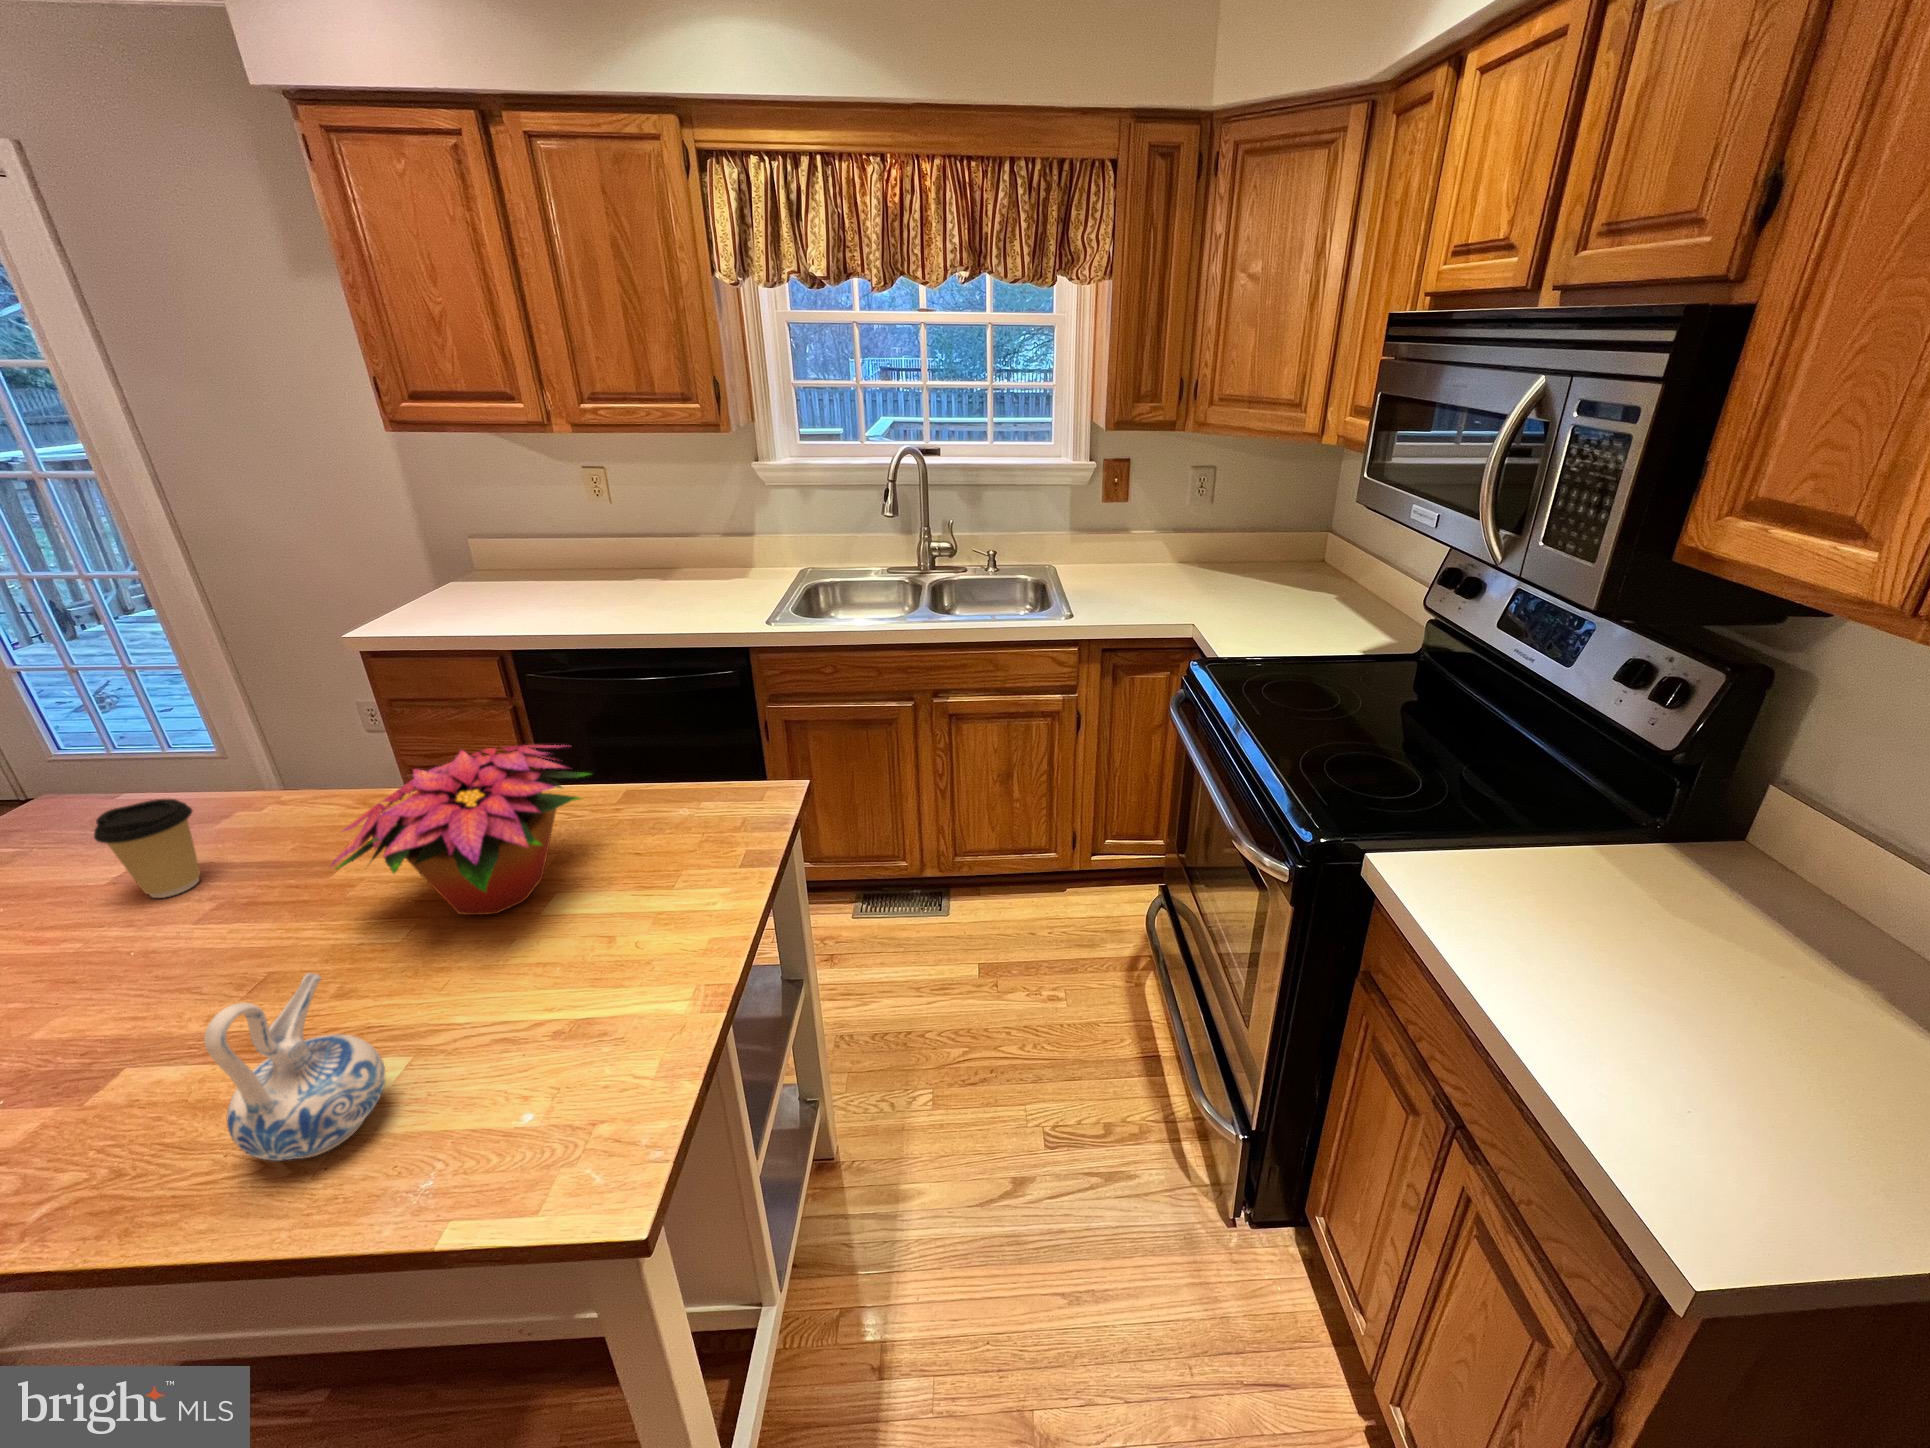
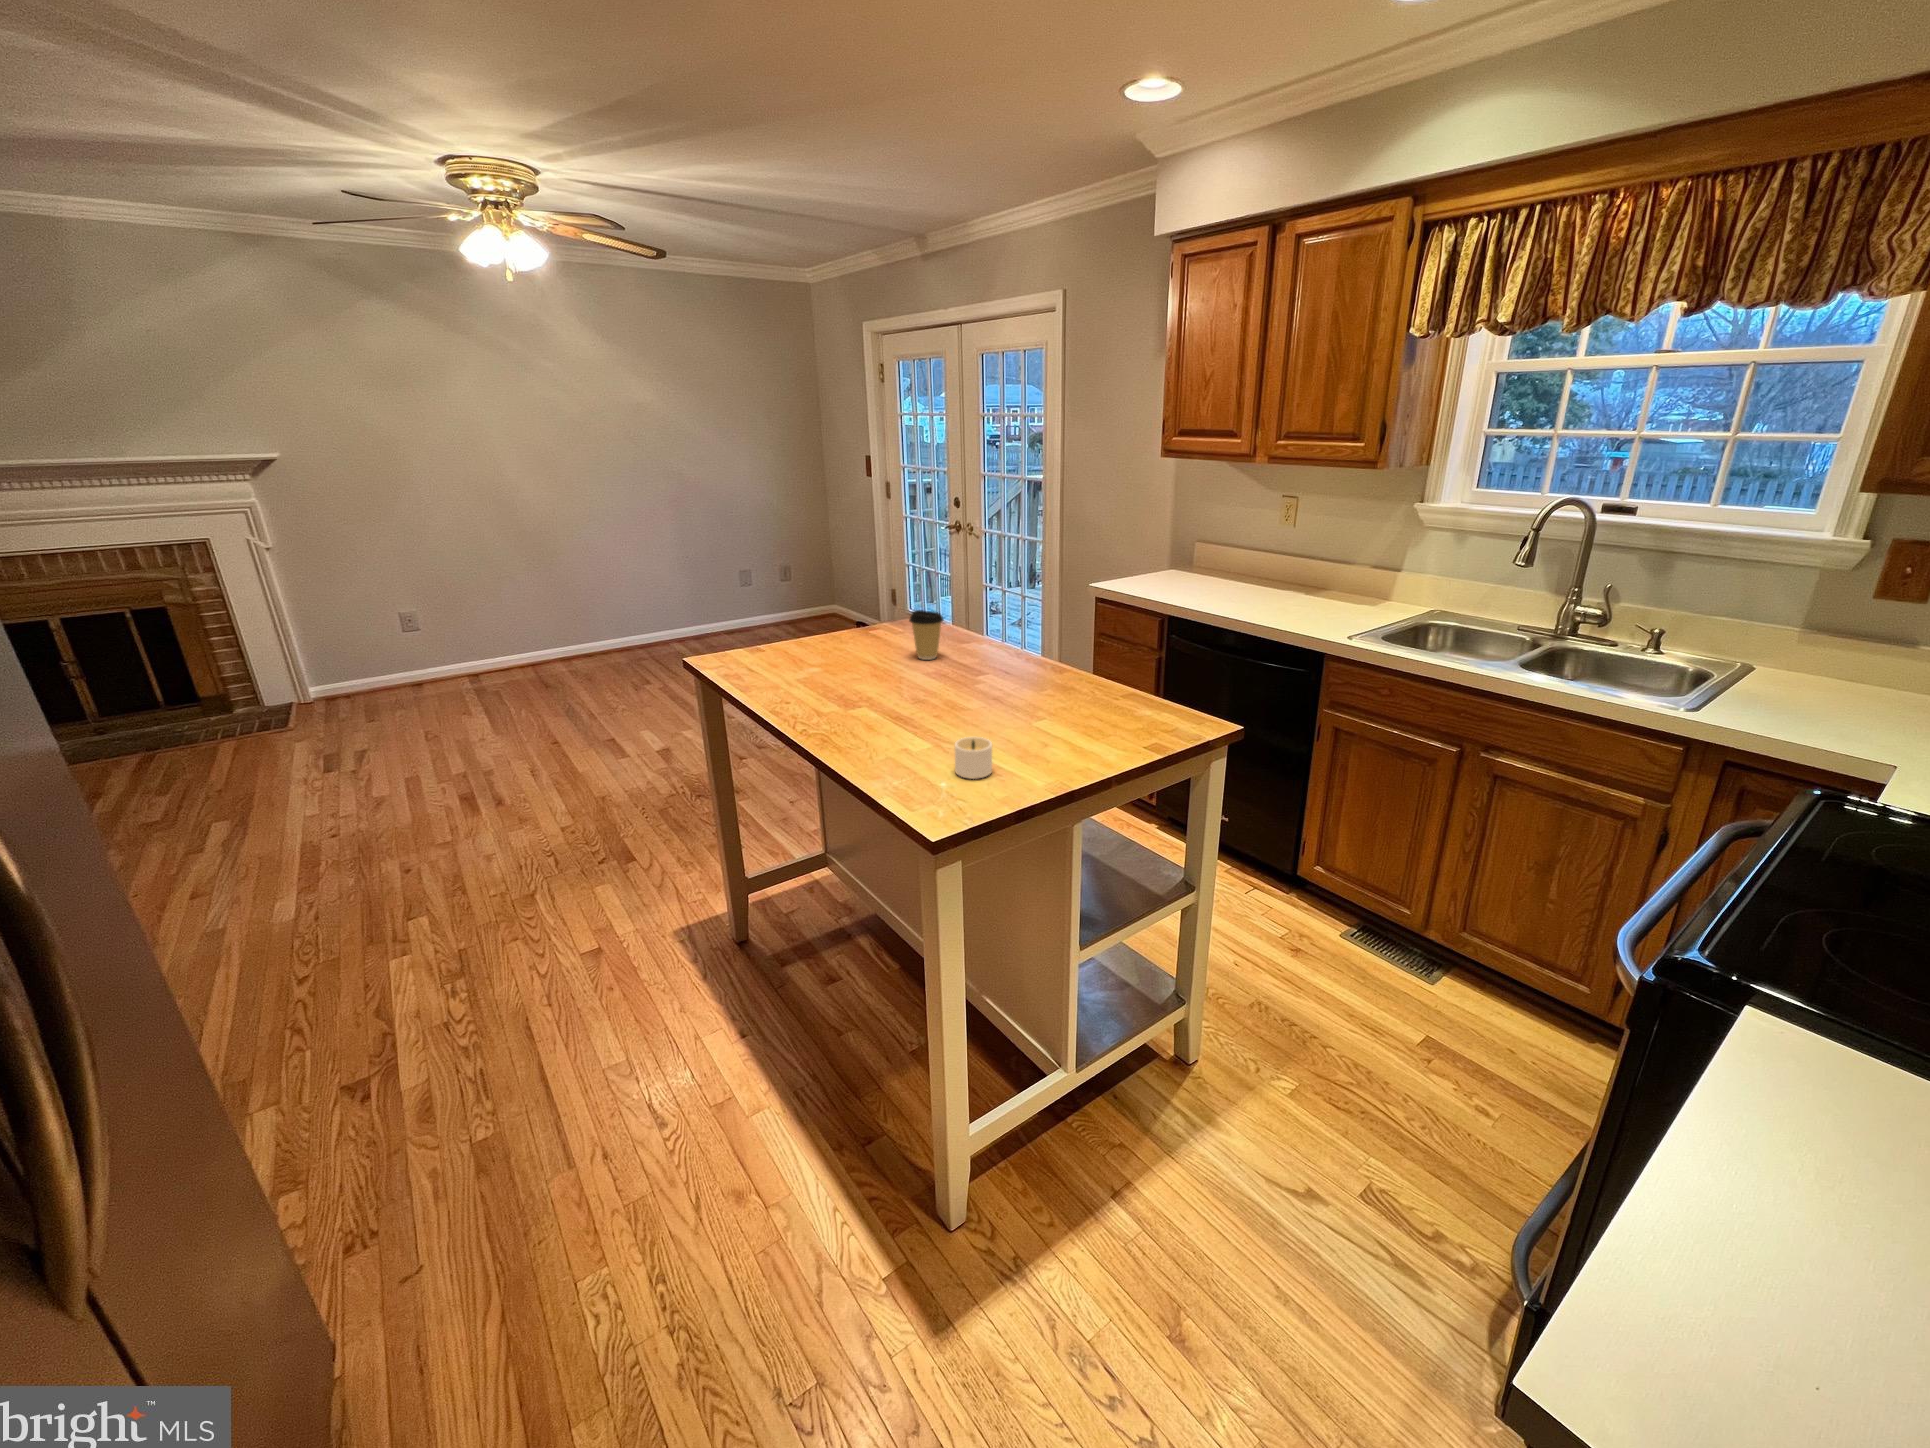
flower arrangement: present [332,745,590,915] -> none [951,609,1096,712]
ceramic pitcher: present [204,973,385,1161] -> none [857,658,915,750]
candle: none [527,1003,643,1094] -> present [955,737,992,779]

